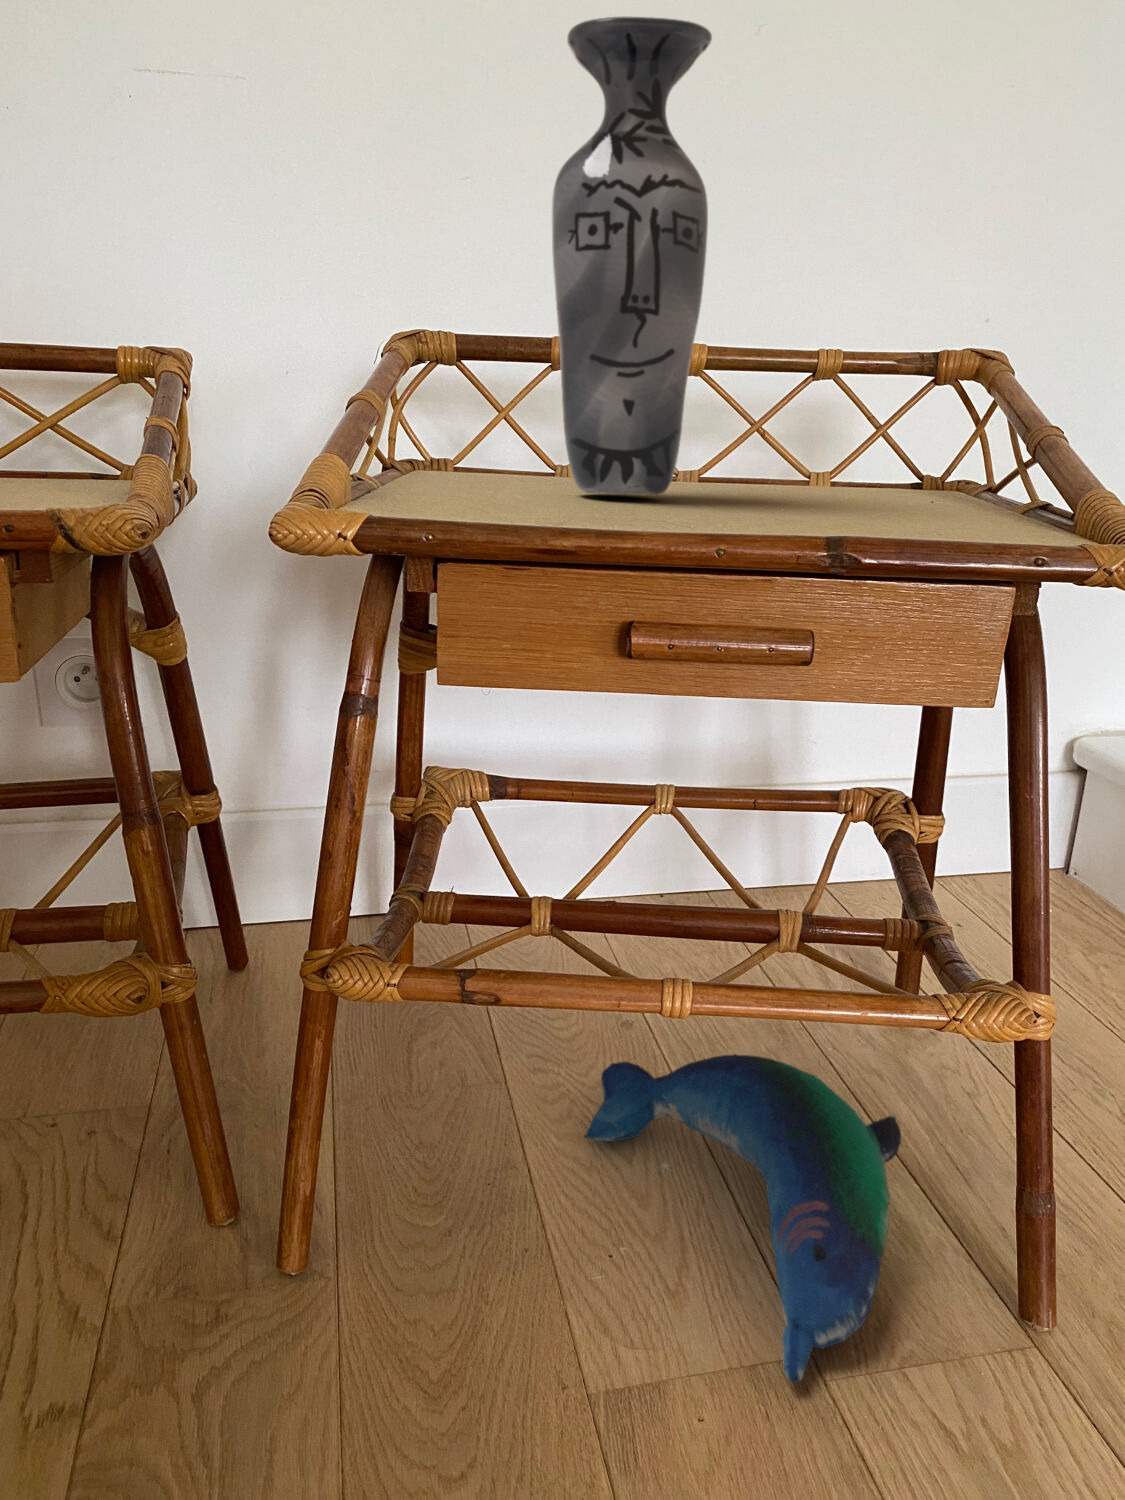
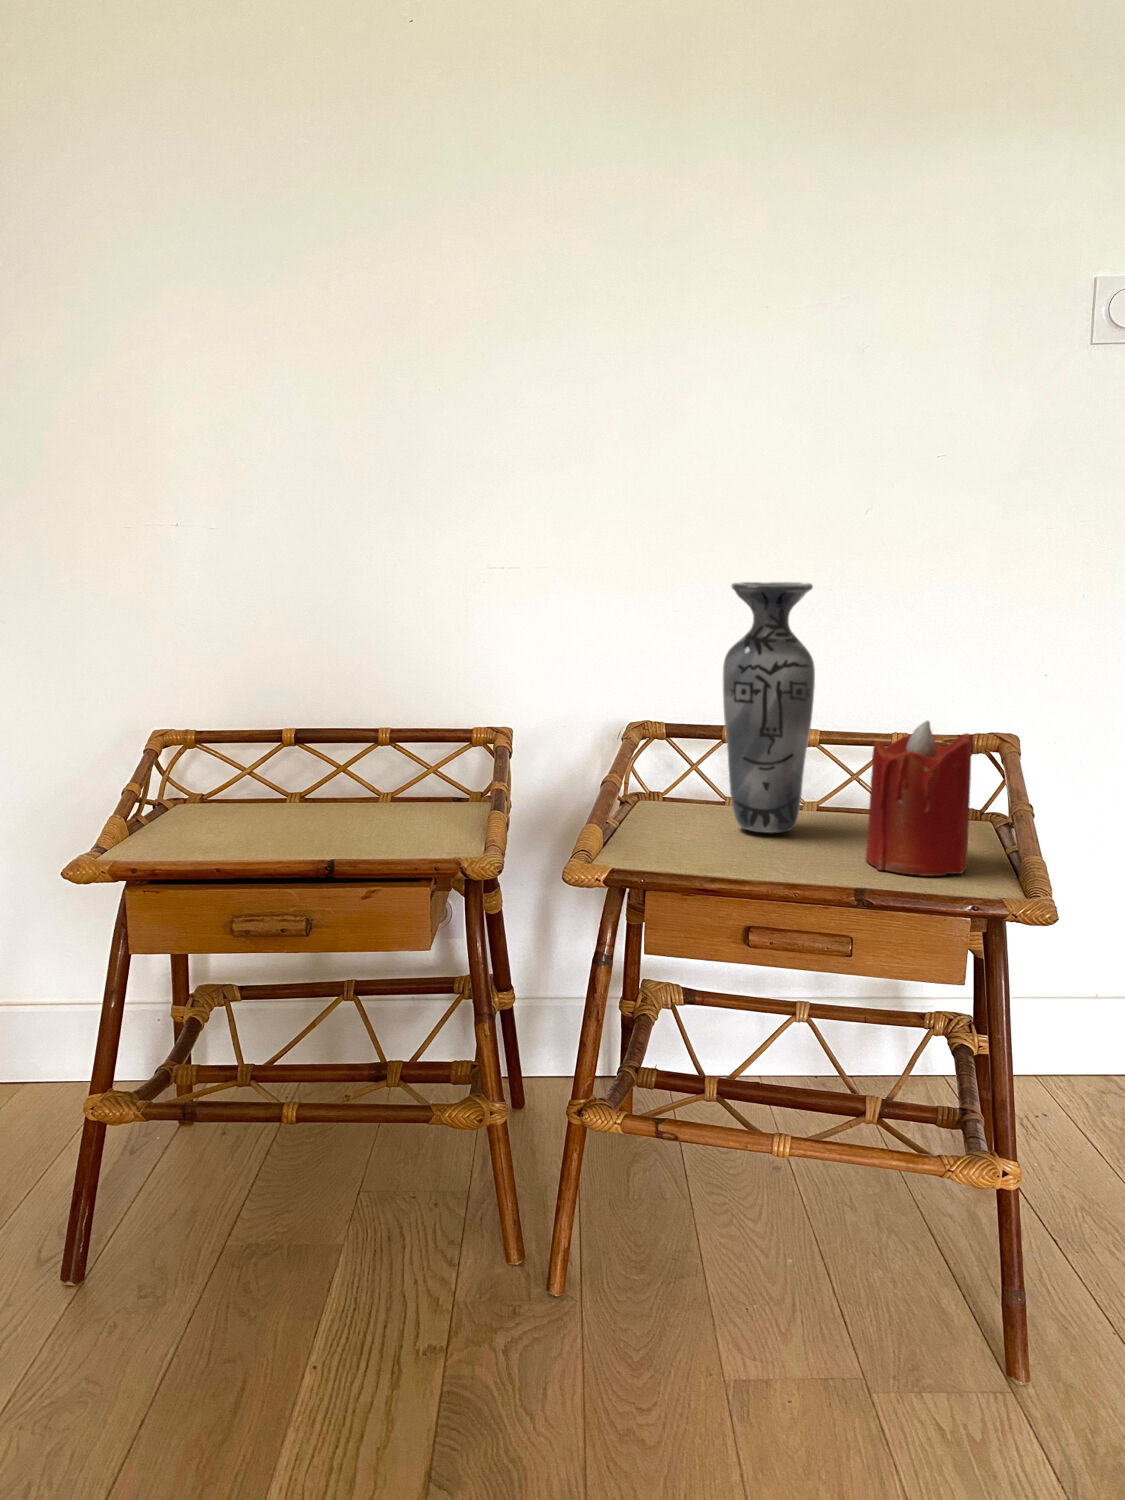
candle: none [801,261,996,531] -> present [866,721,974,876]
plush toy: present [585,1055,901,1383] -> none [740,1189,938,1387]

